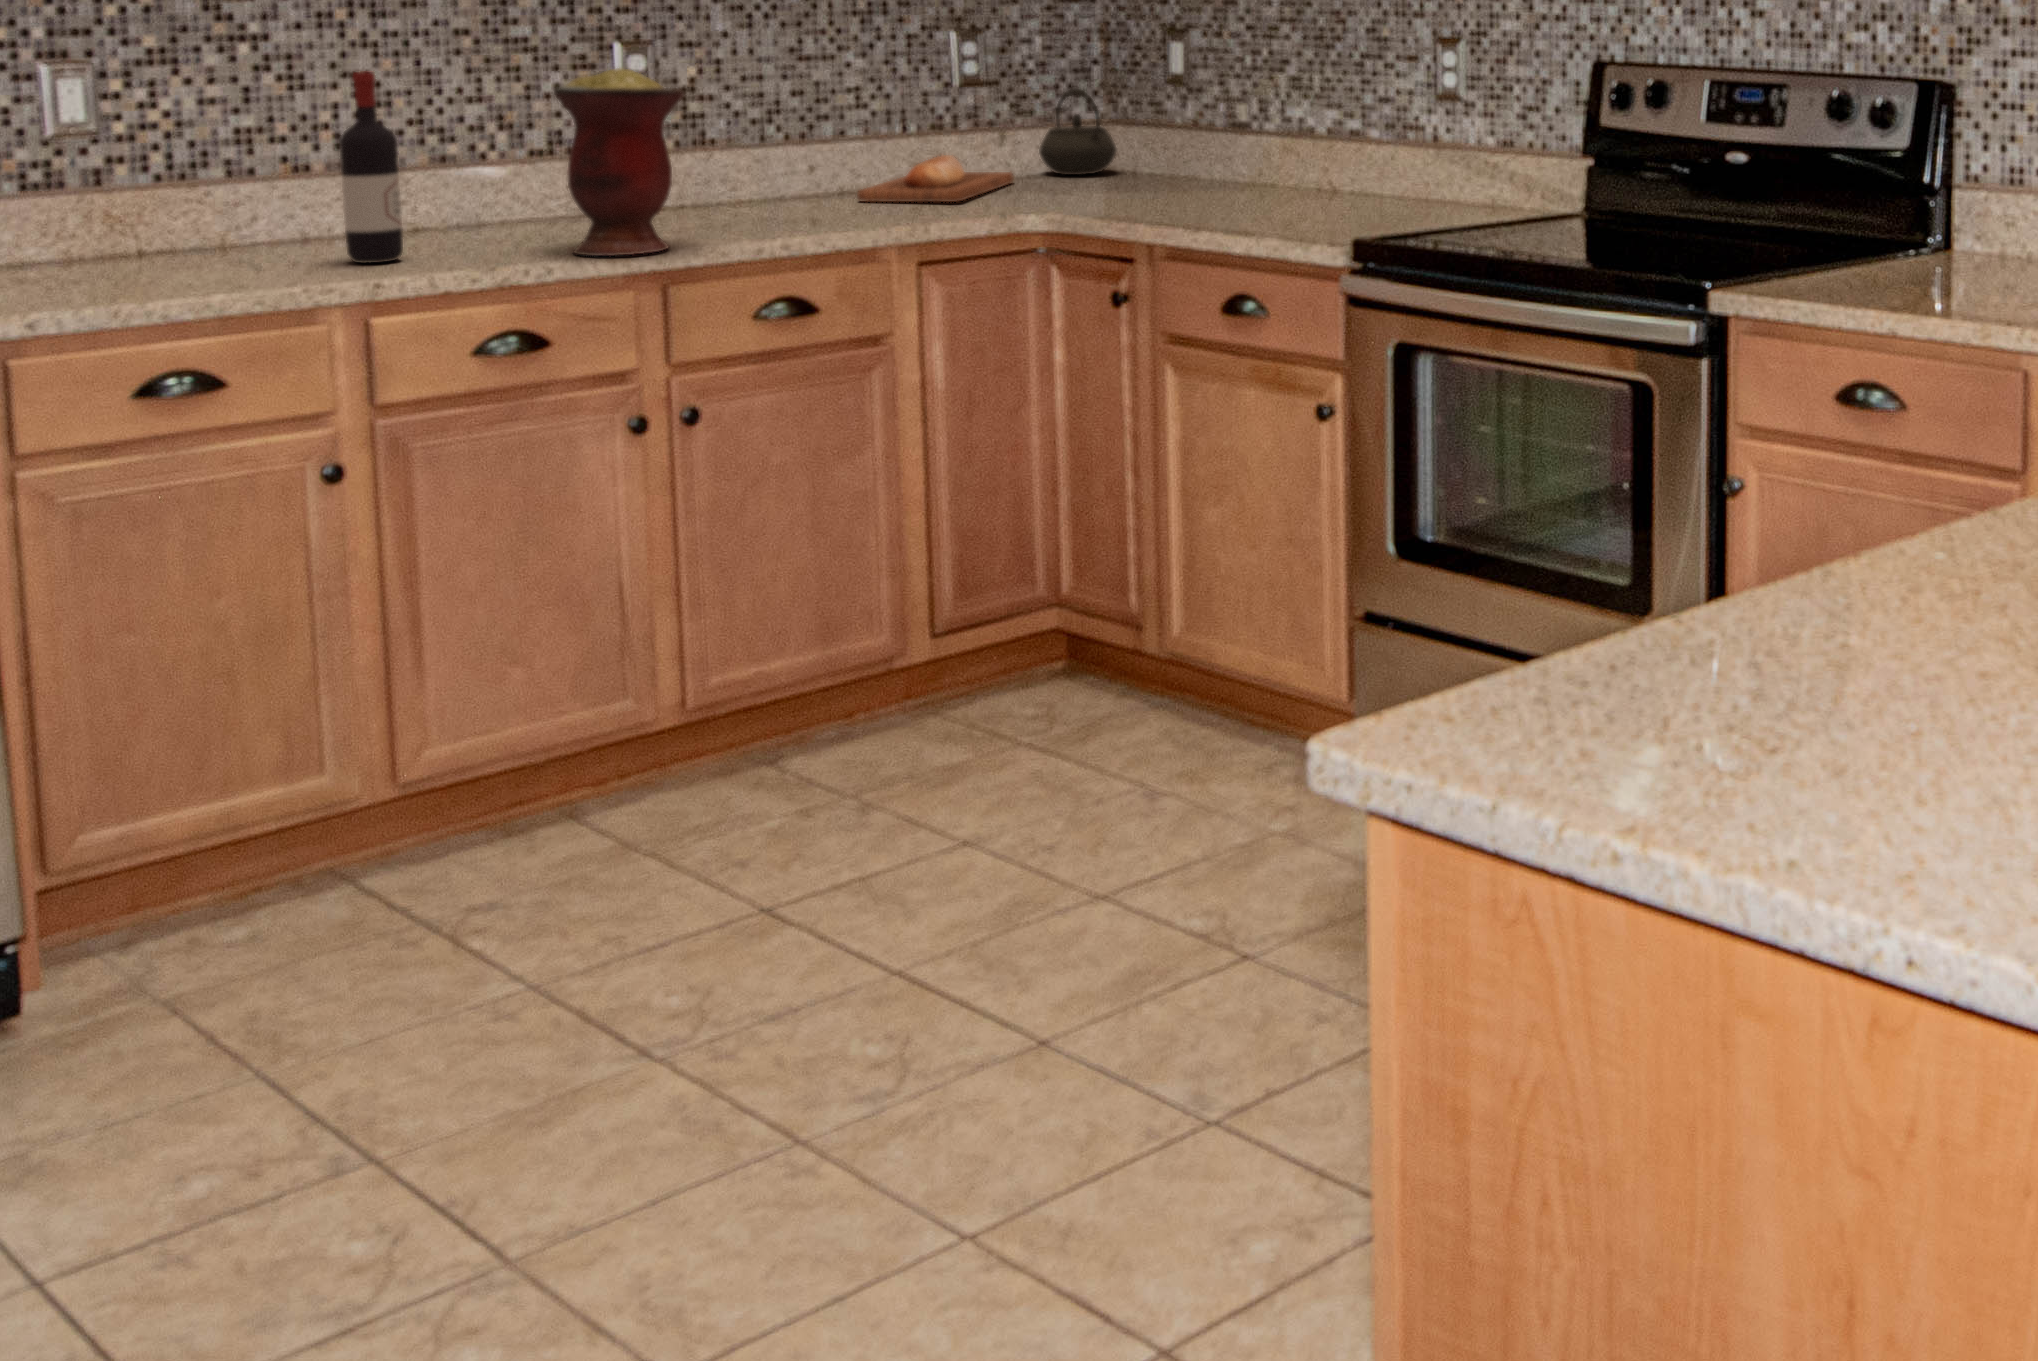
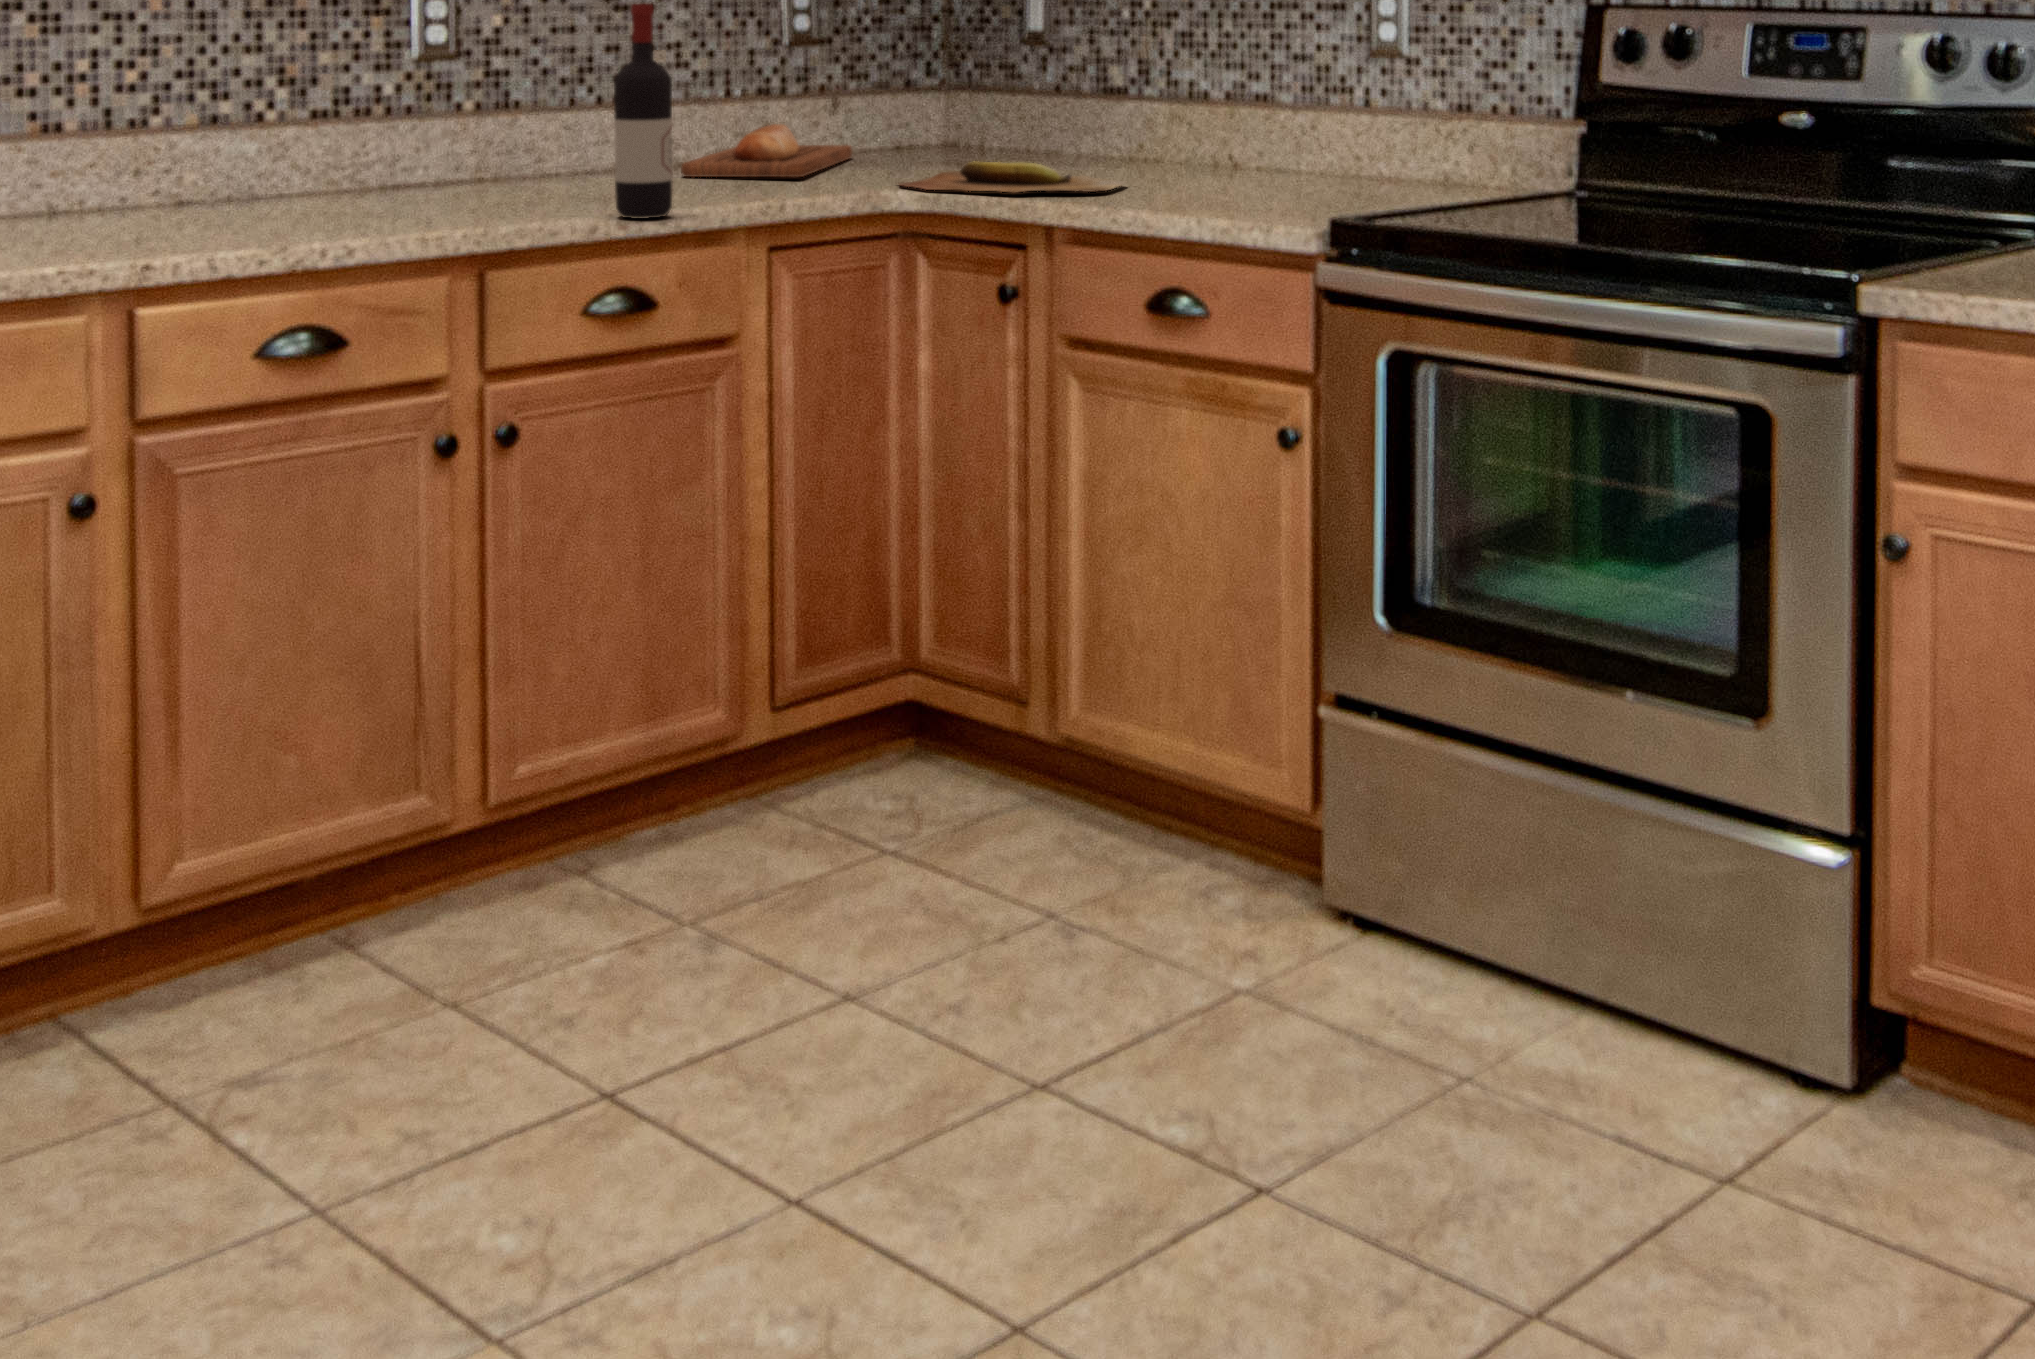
vase: present [554,68,685,256] -> none [352,6,505,235]
wine bottle: present [339,72,403,263] -> present [614,4,673,219]
kettle: present [1039,89,1116,175] -> none [877,48,966,150]
cutting board: none [1038,189,1235,214] -> present [900,161,1127,193]

